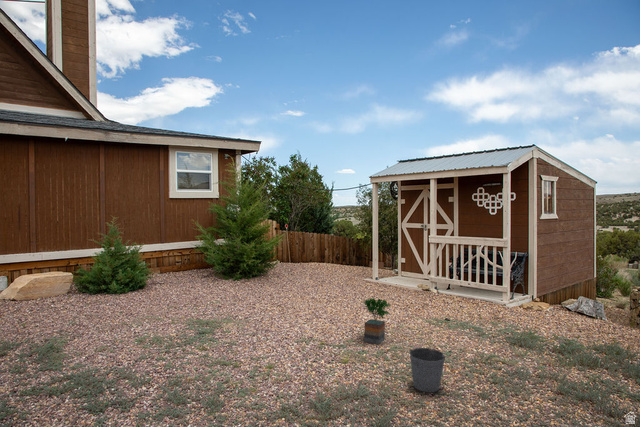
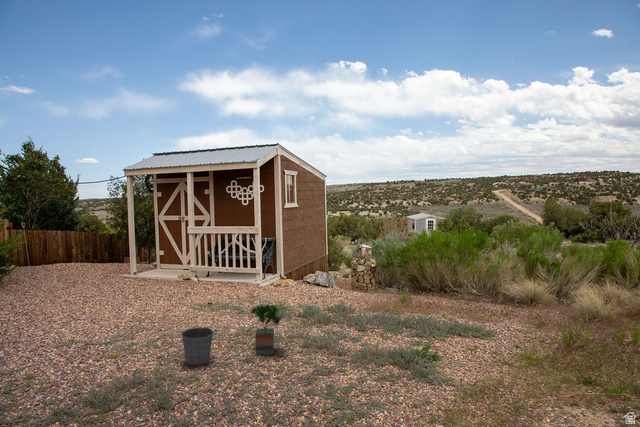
potted tree: present [364,298,390,344] -> present [251,305,281,355]

